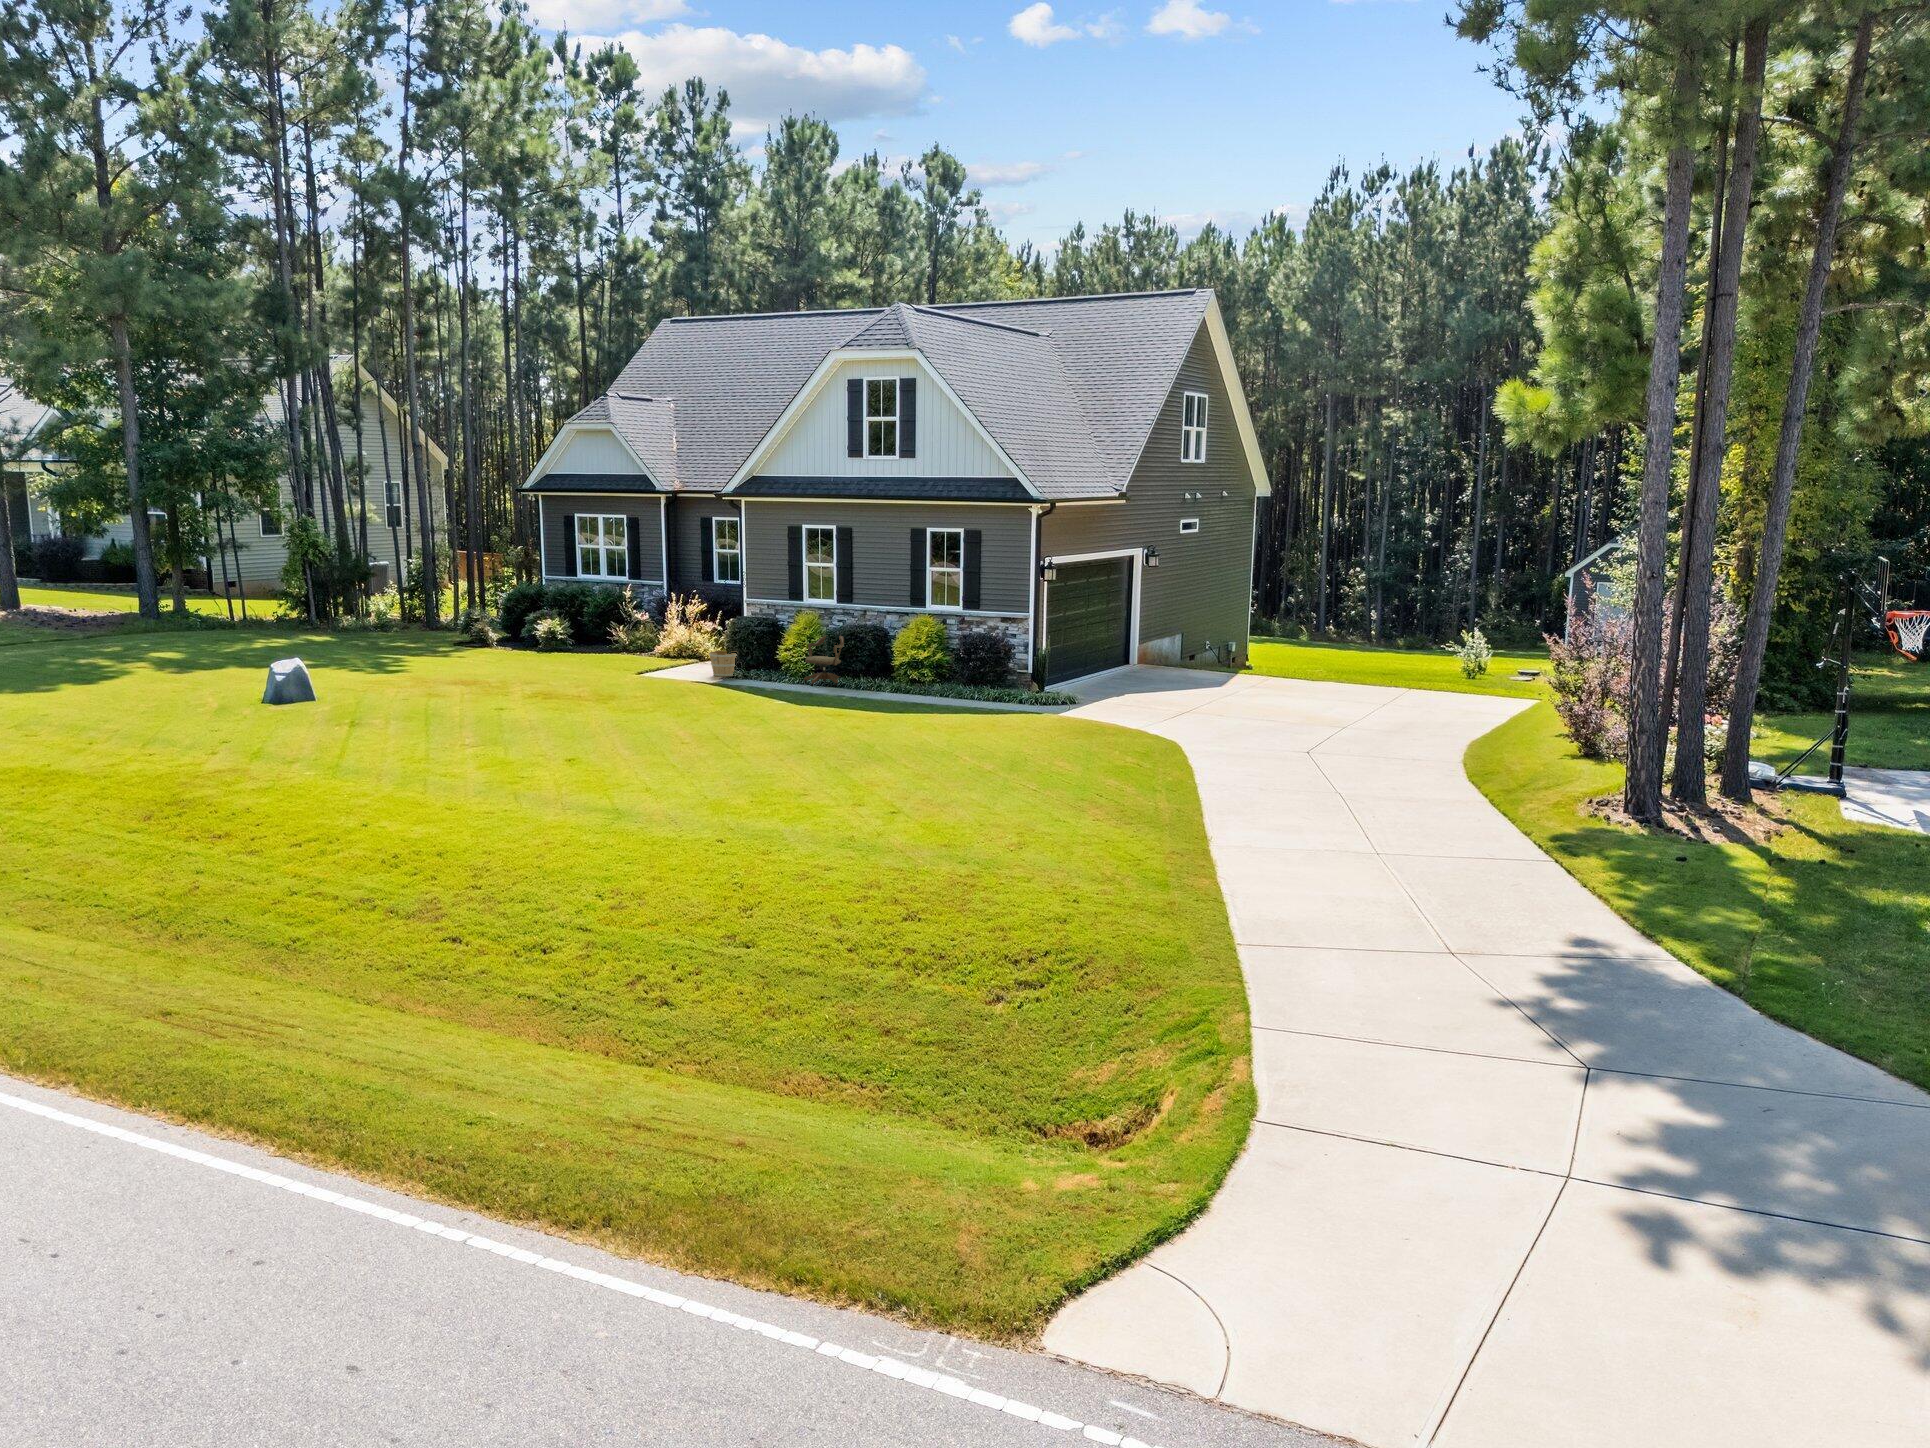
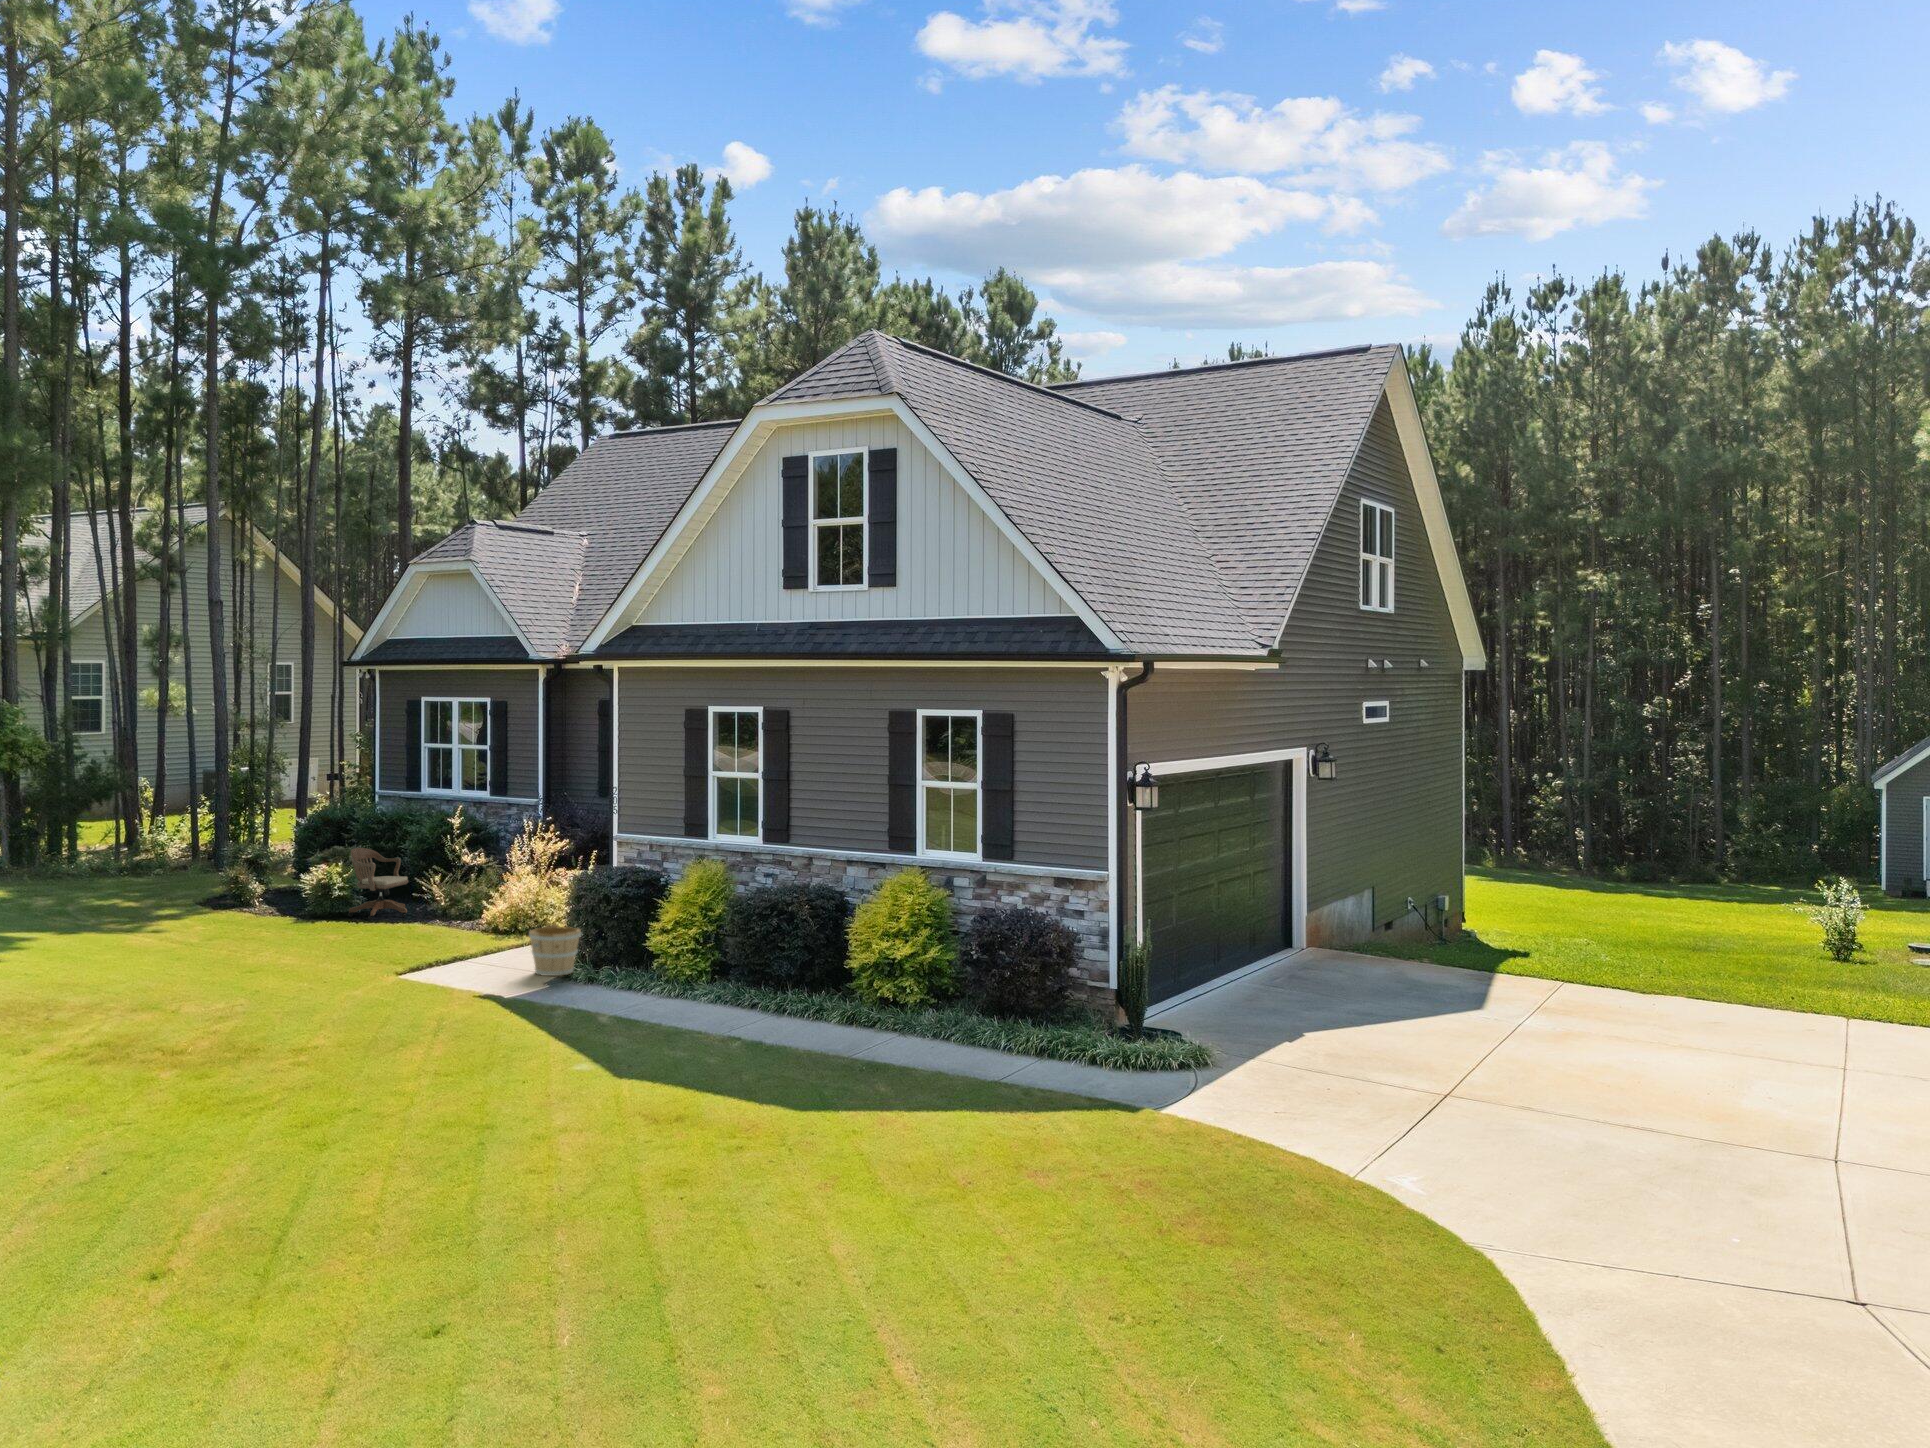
chair: present [804,635,844,686] -> present [349,848,408,920]

